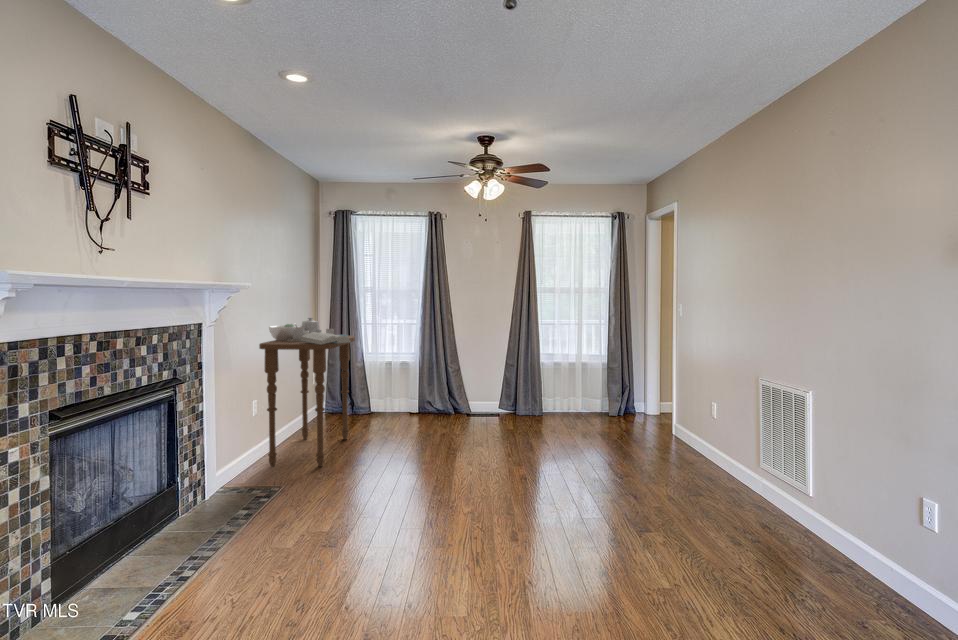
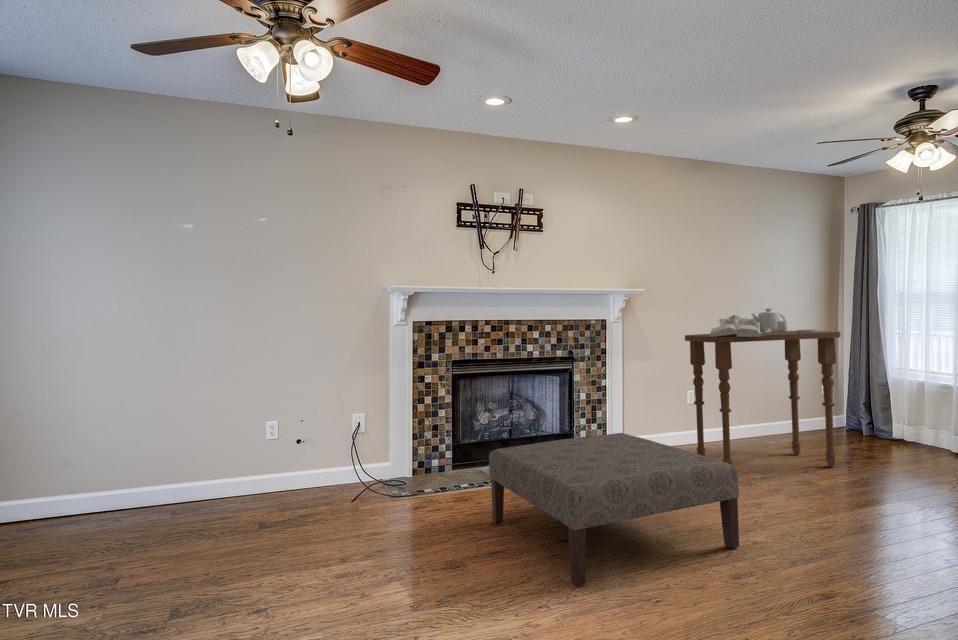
ottoman: none [325,438,520,591] -> present [489,433,739,585]

